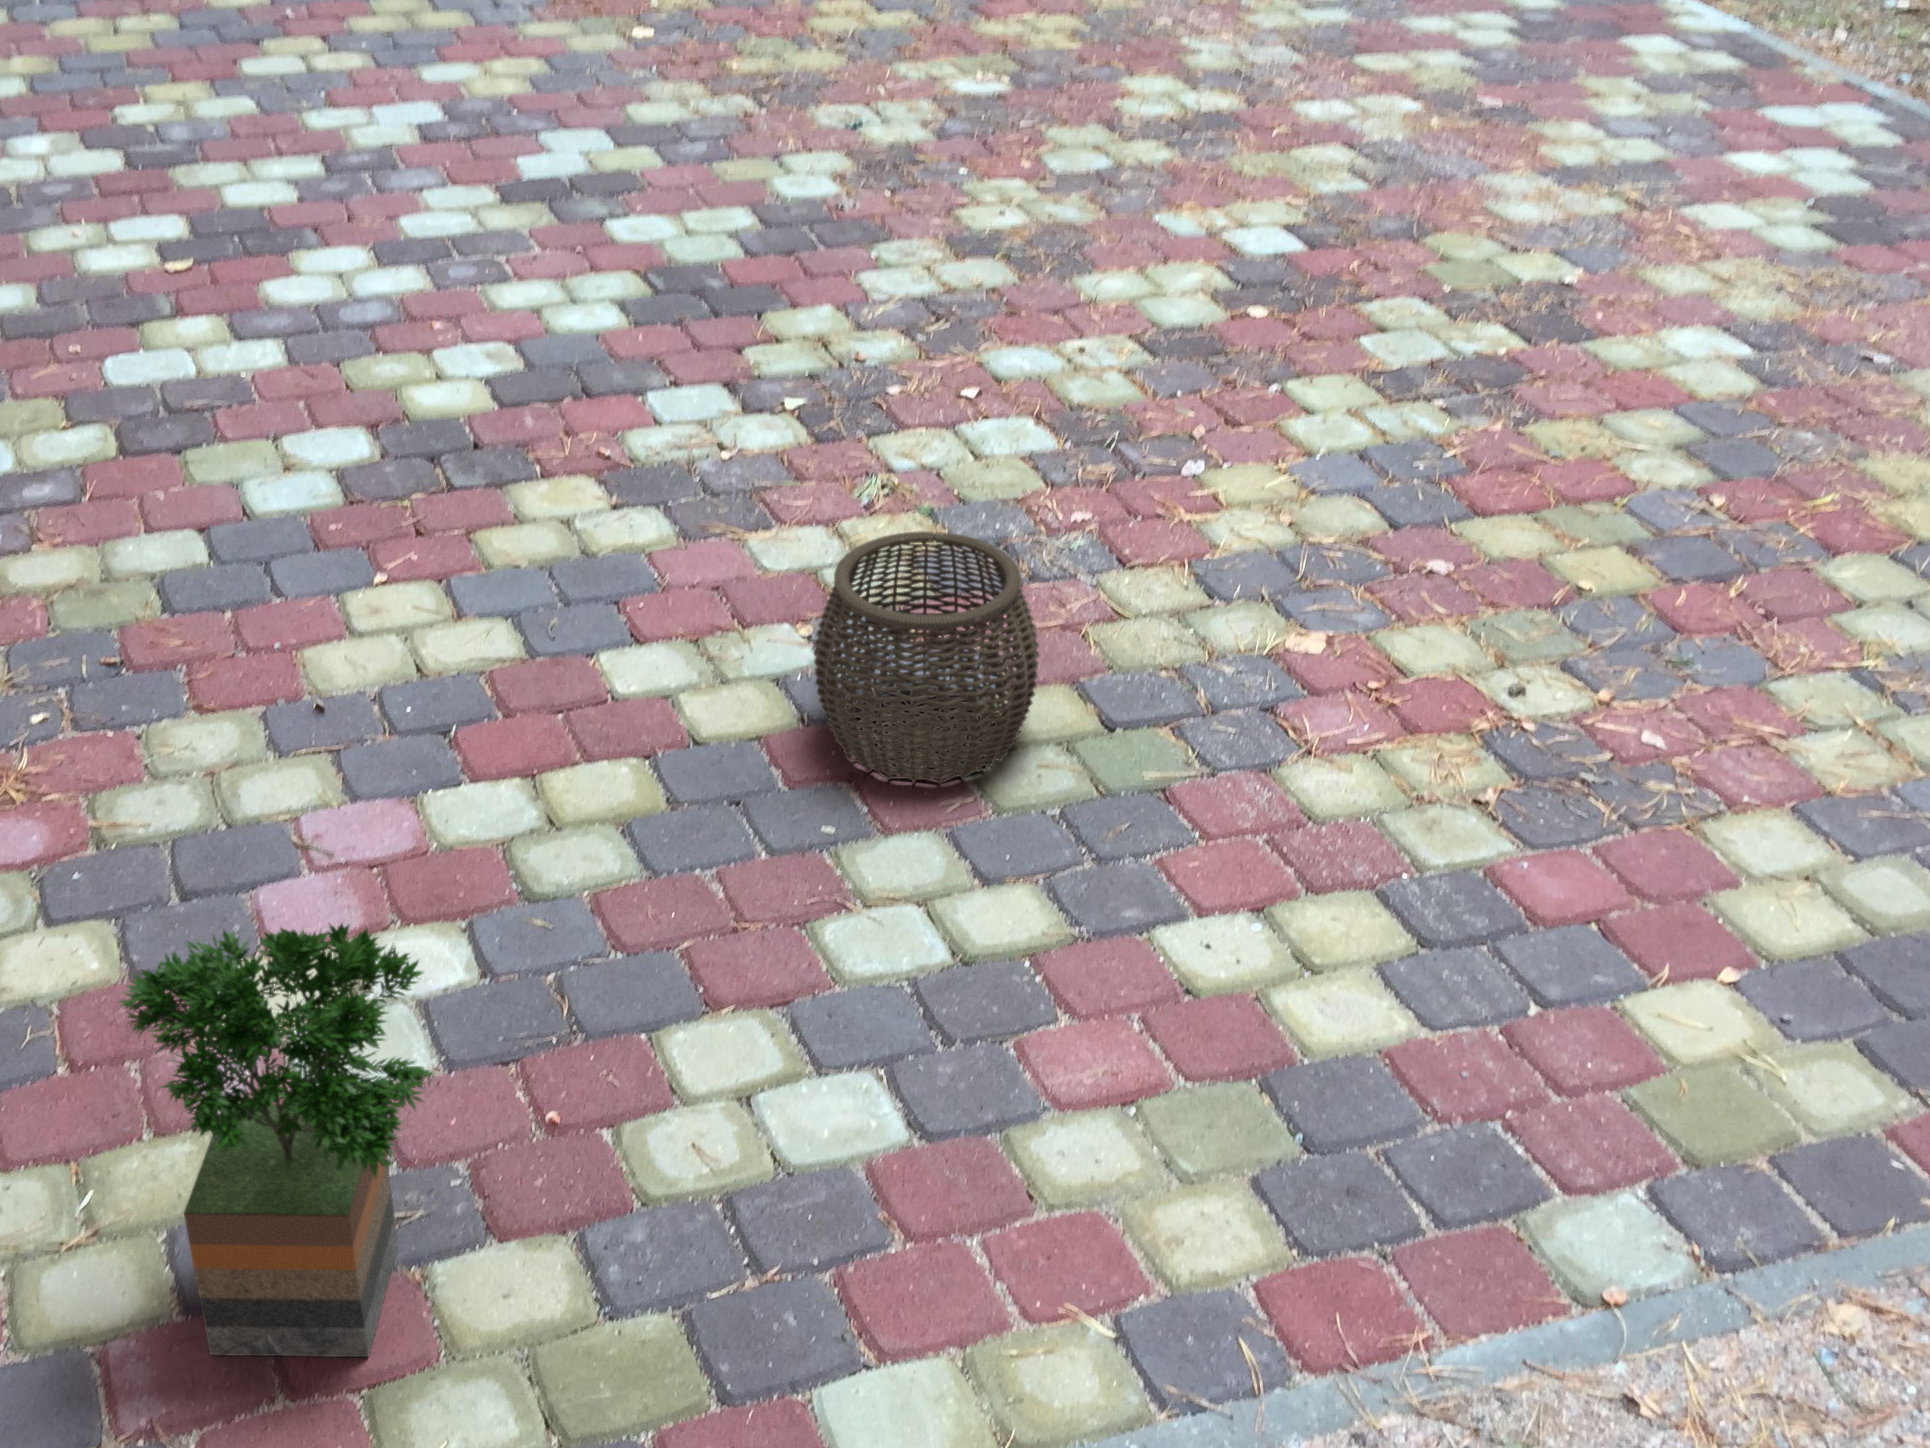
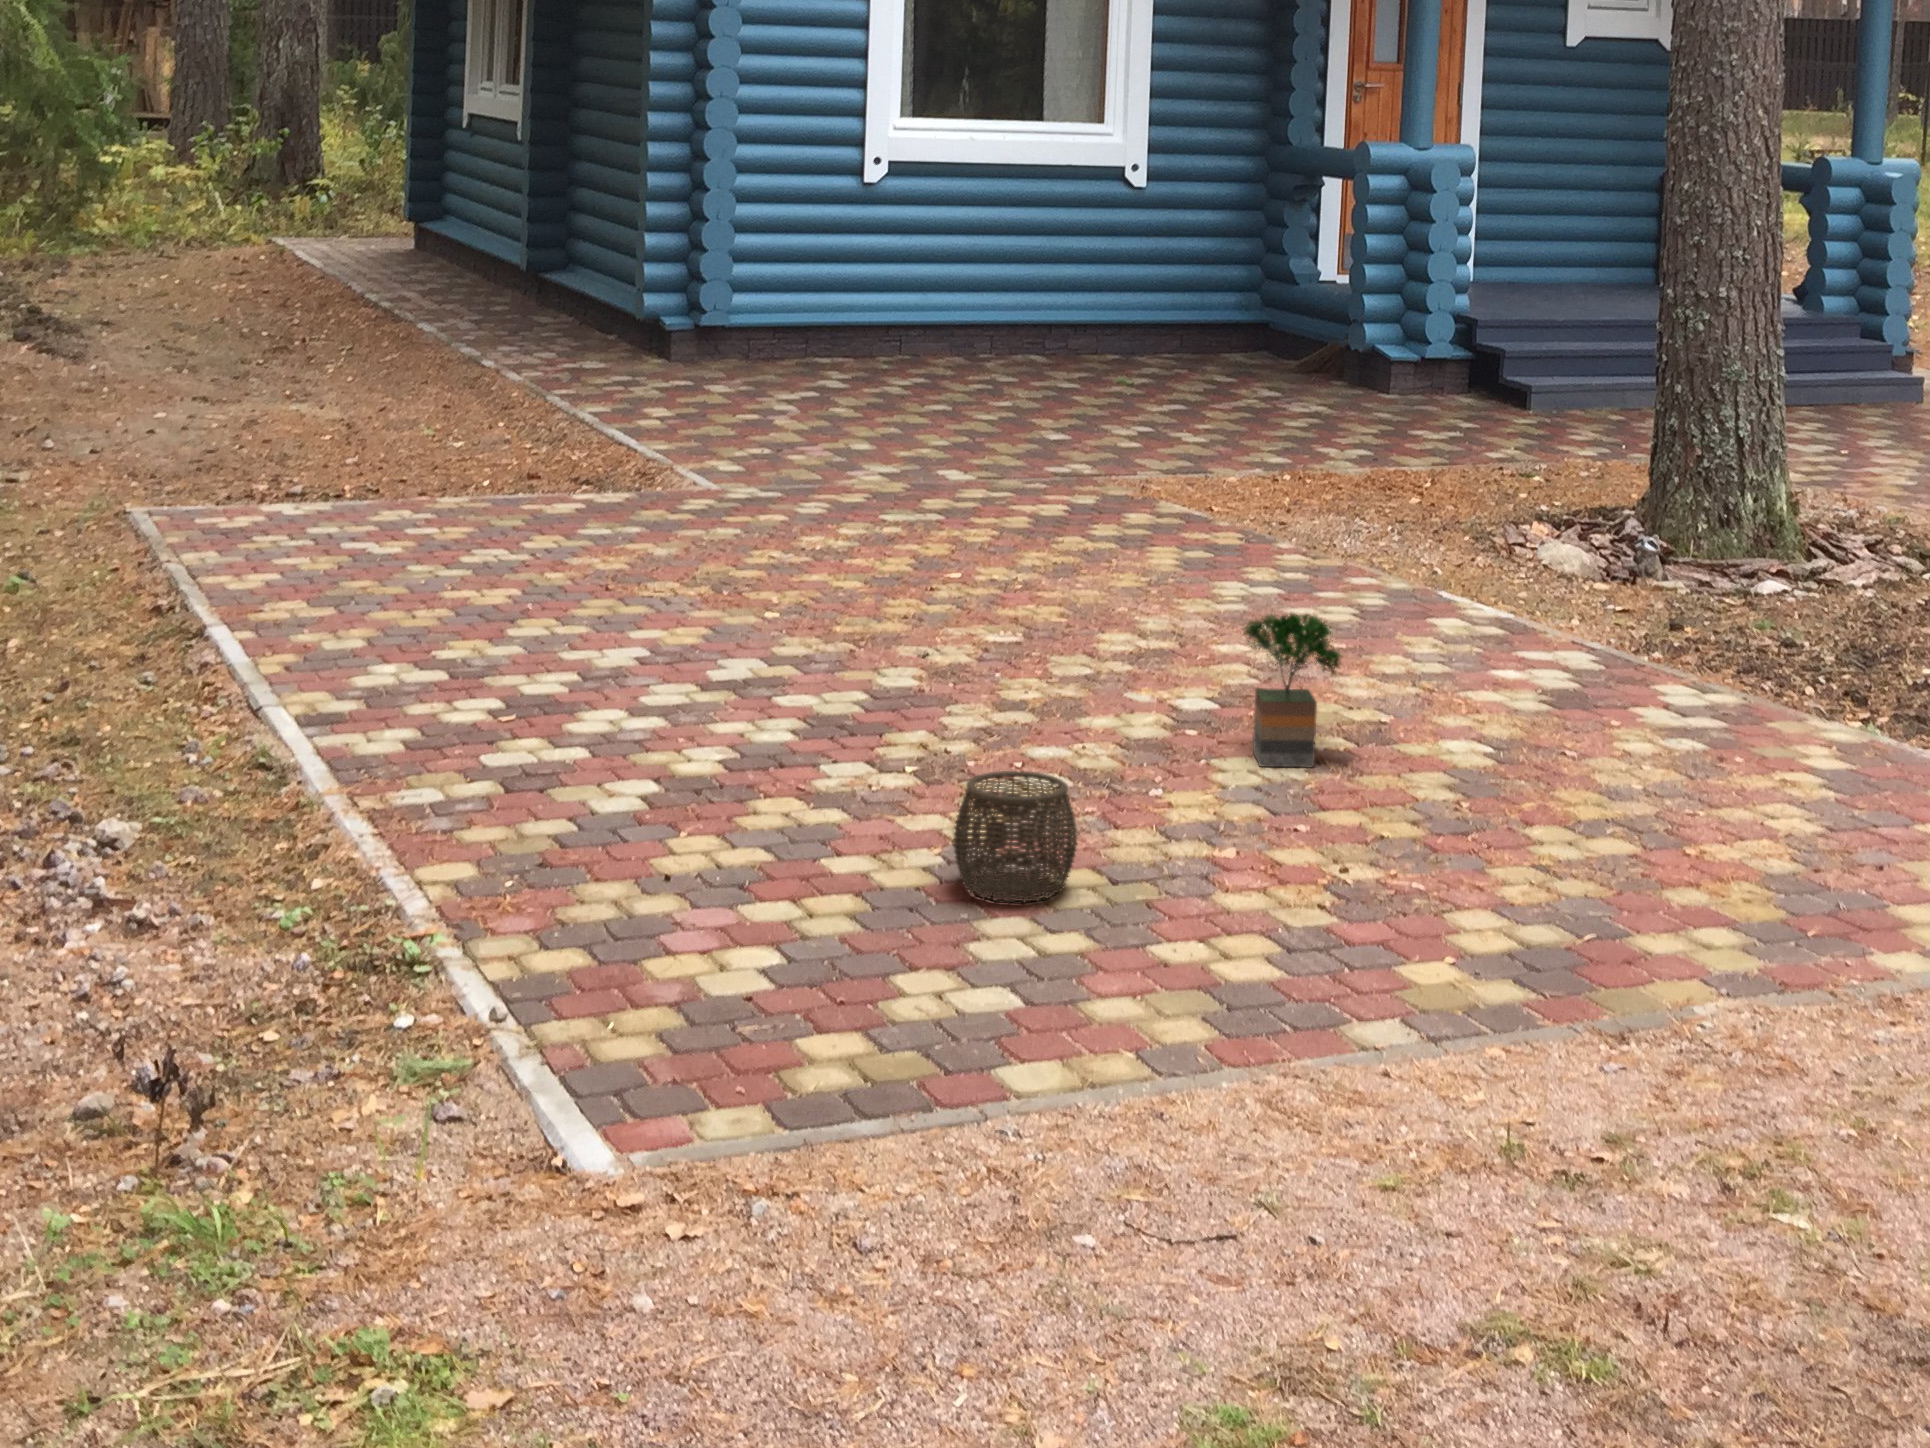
potted tree: present [120,923,433,1357] -> present [1244,612,1341,768]

